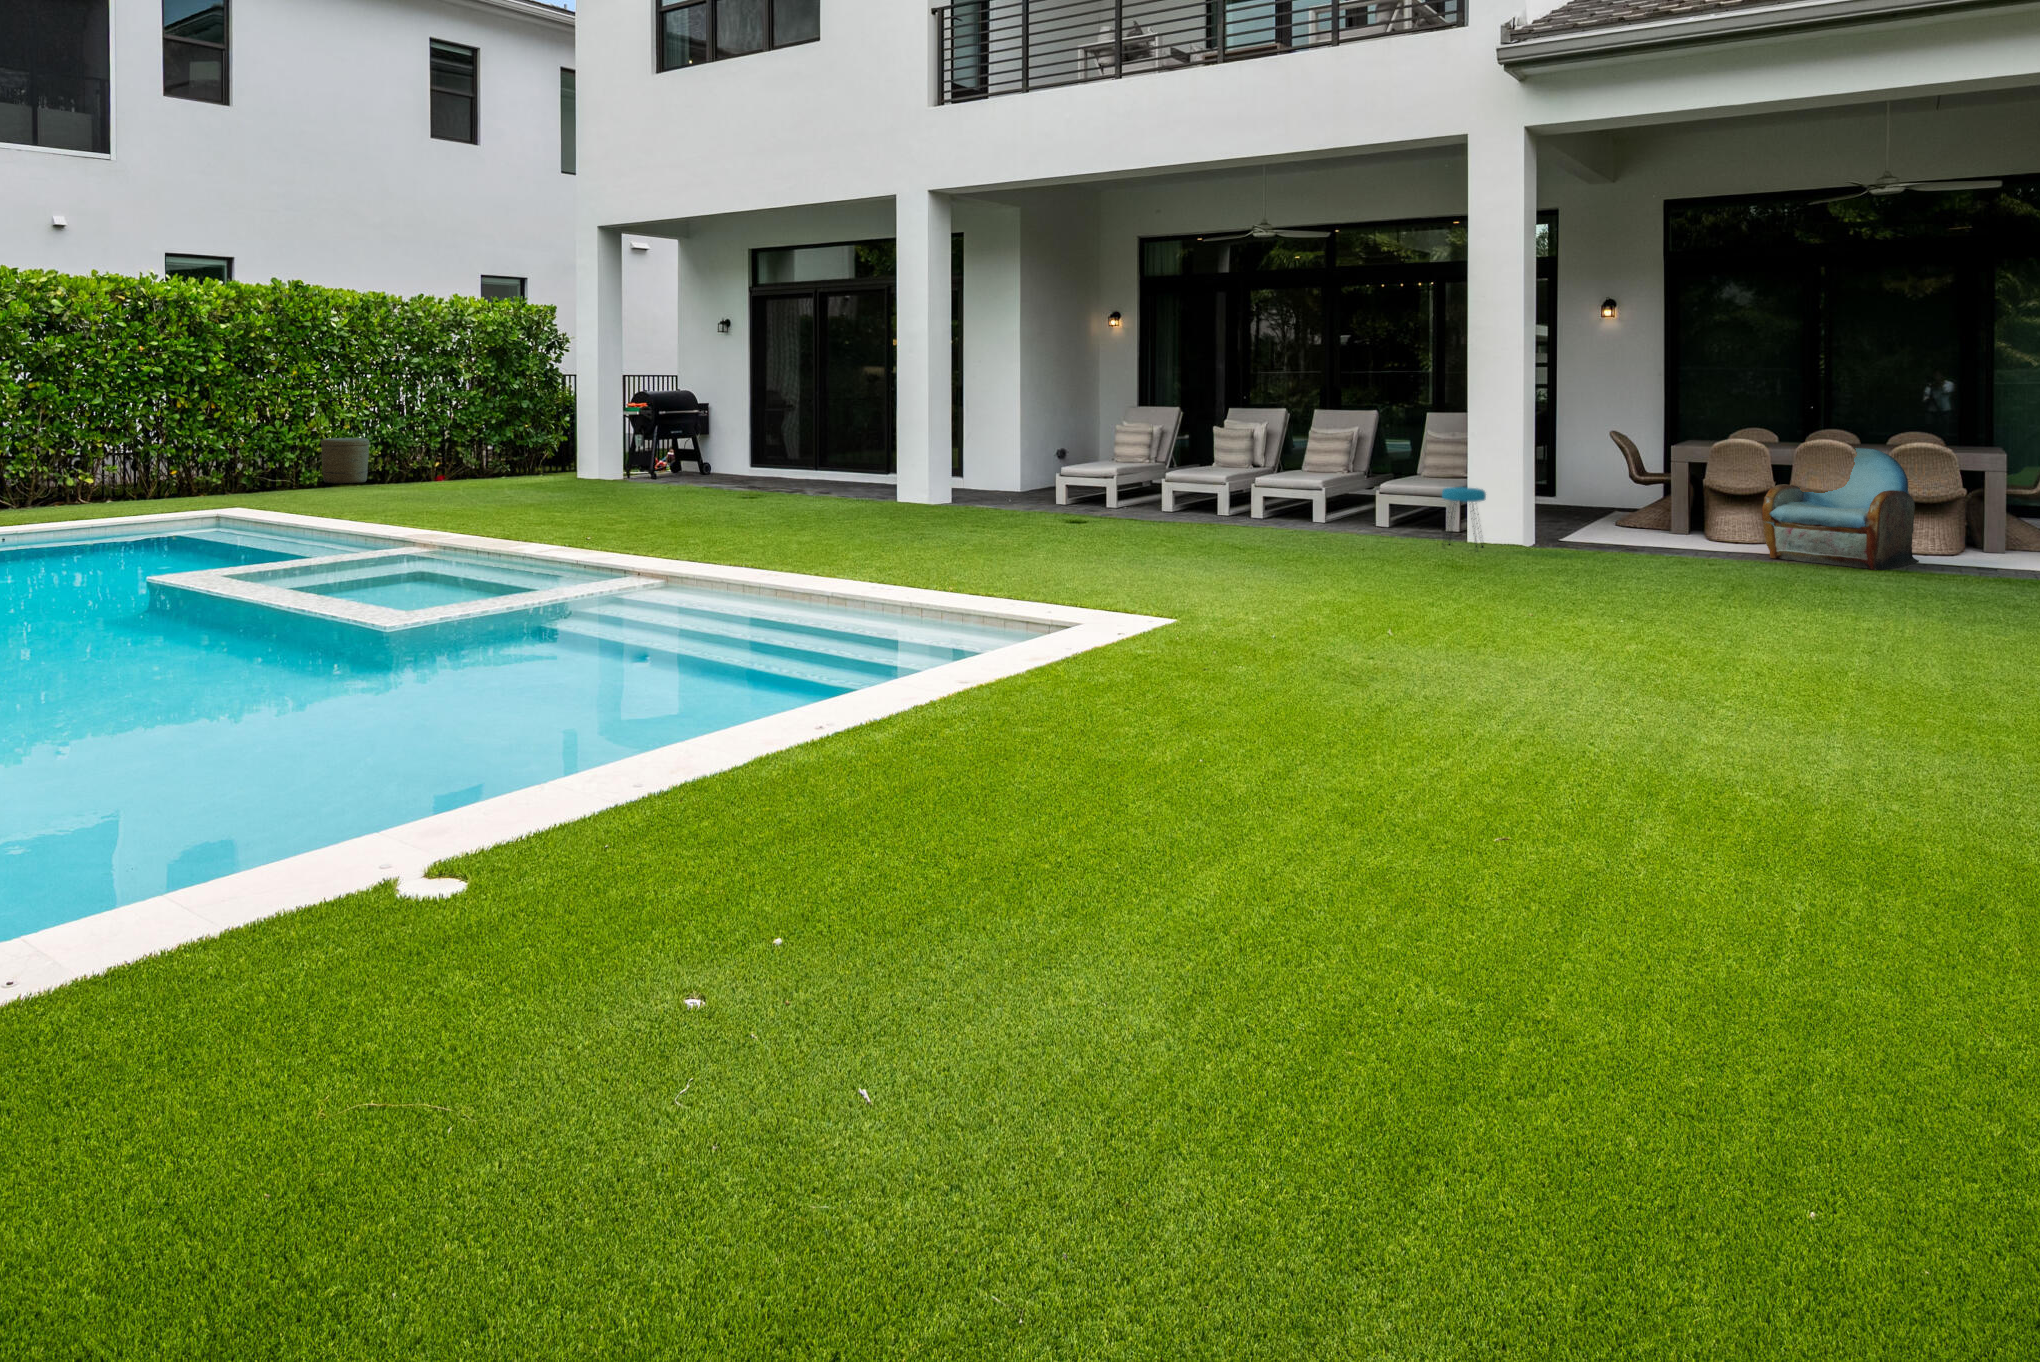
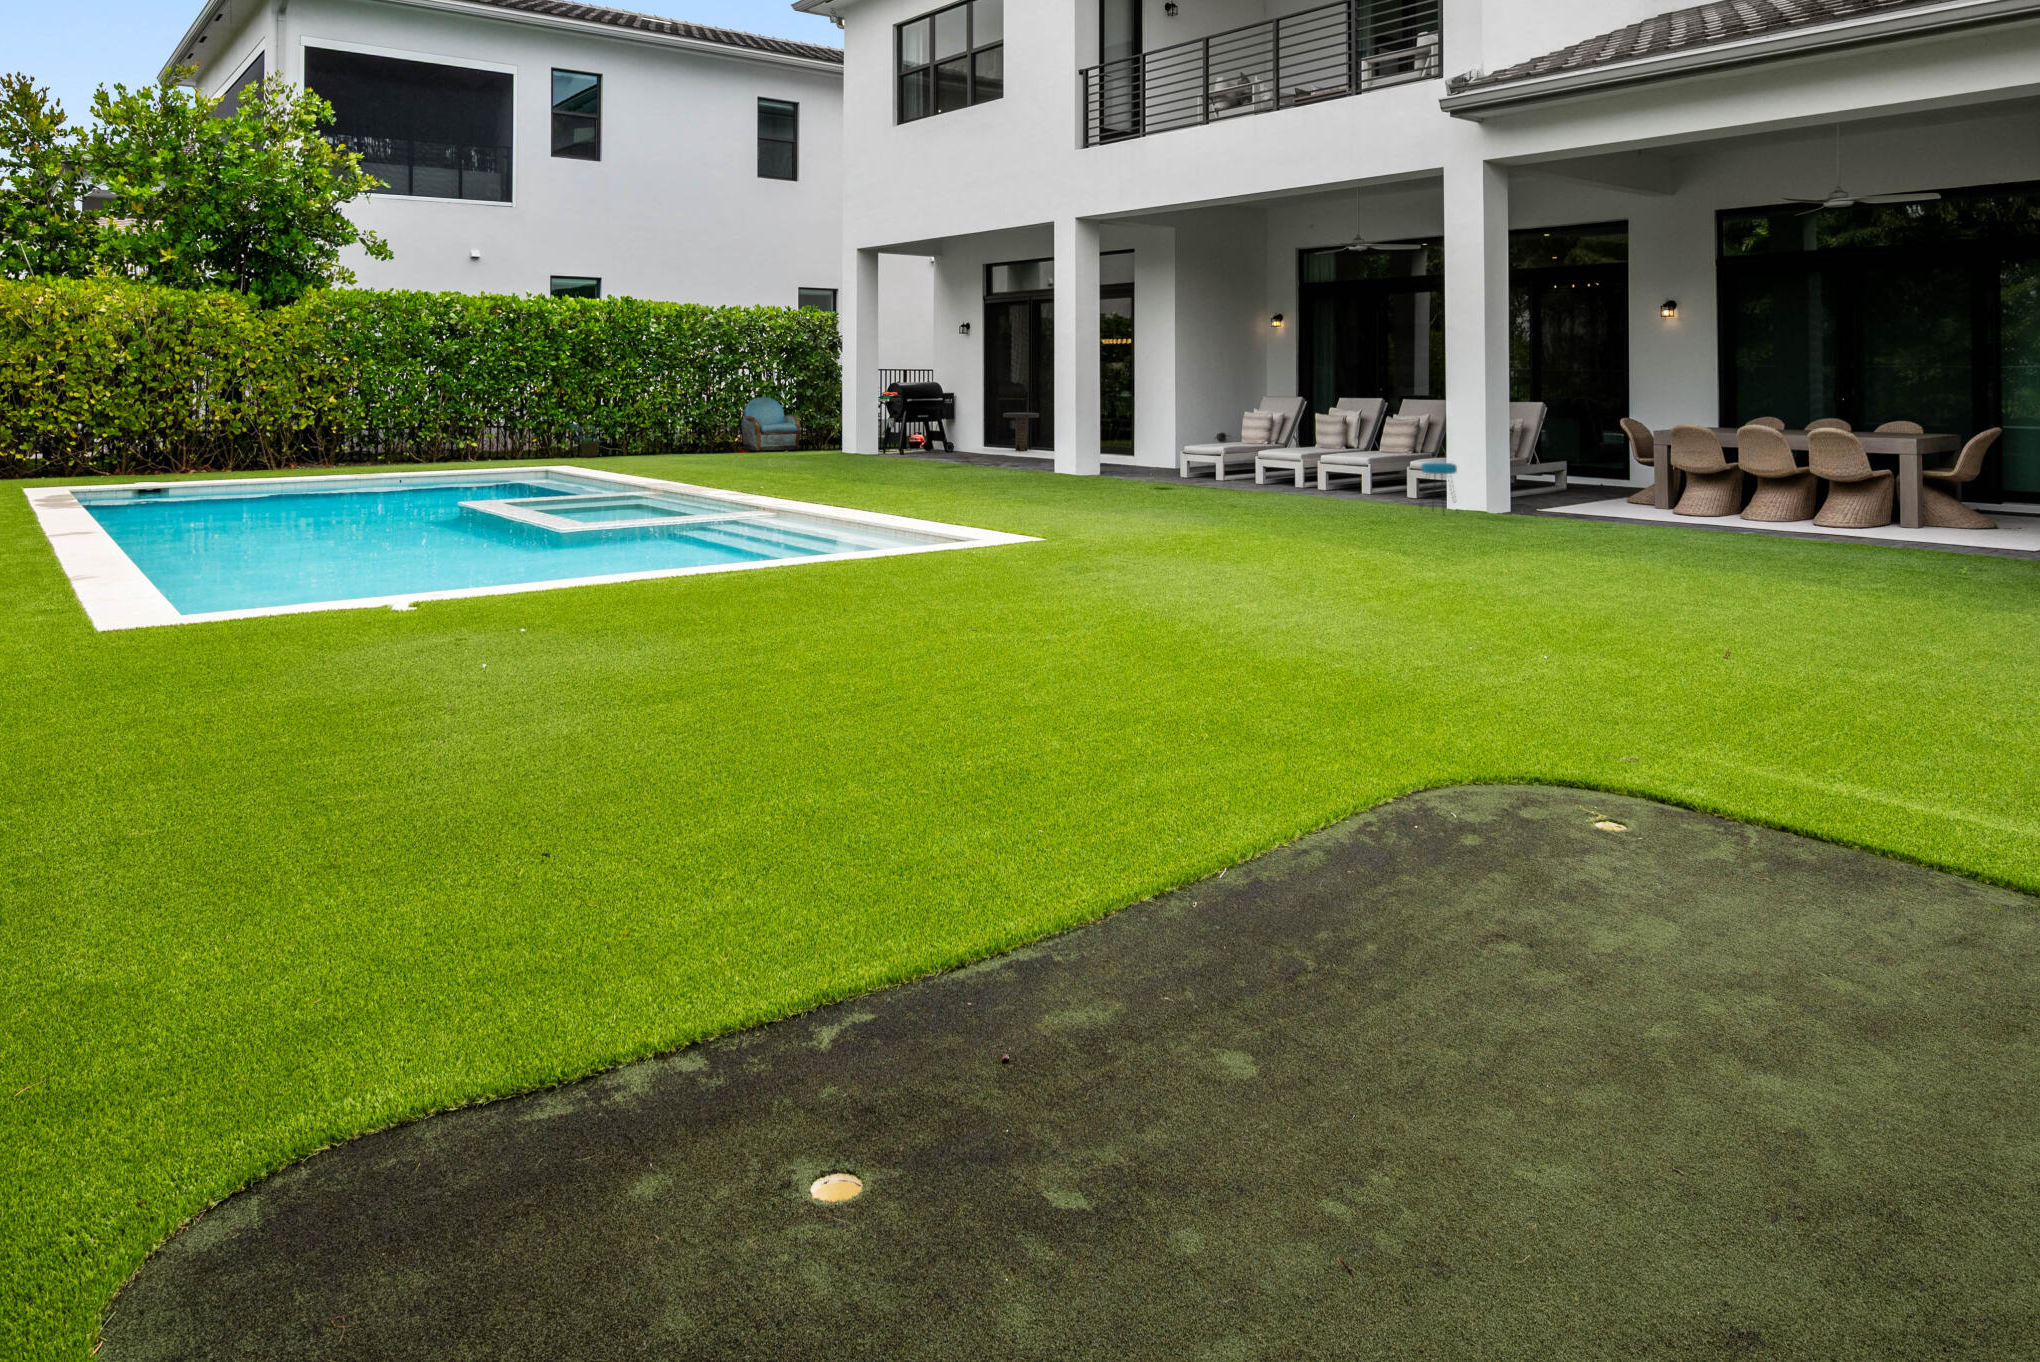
side table: none [774,424,817,470] -> present [1003,413,1039,451]
basket: present [321,438,369,484] -> none [646,419,682,454]
potted plant: none [221,448,264,491] -> present [570,424,599,457]
armchair: present [1762,448,1919,570] -> present [741,397,801,451]

